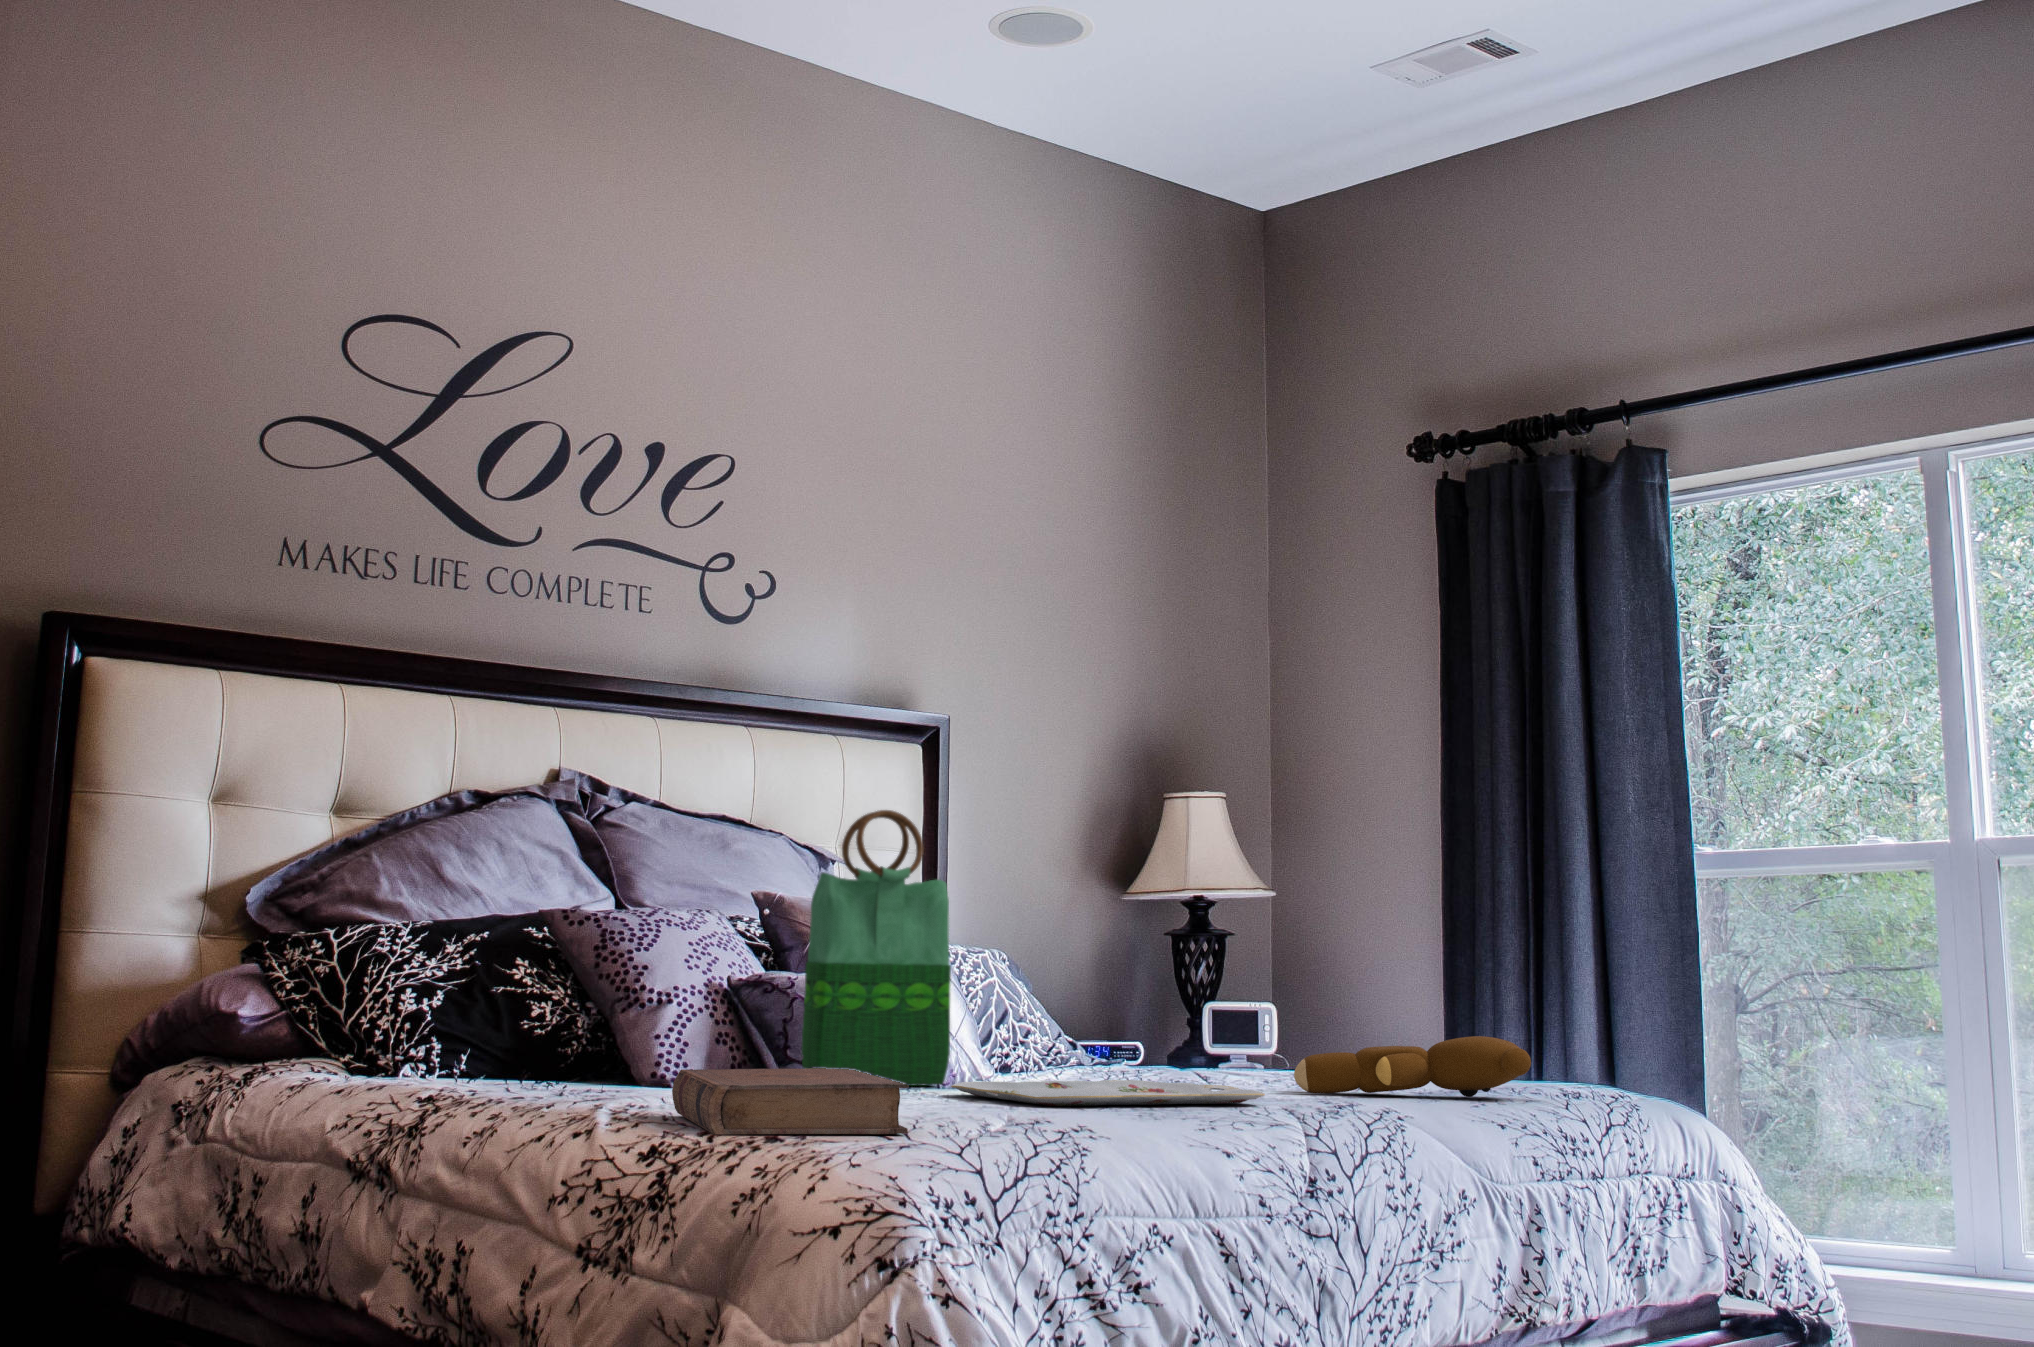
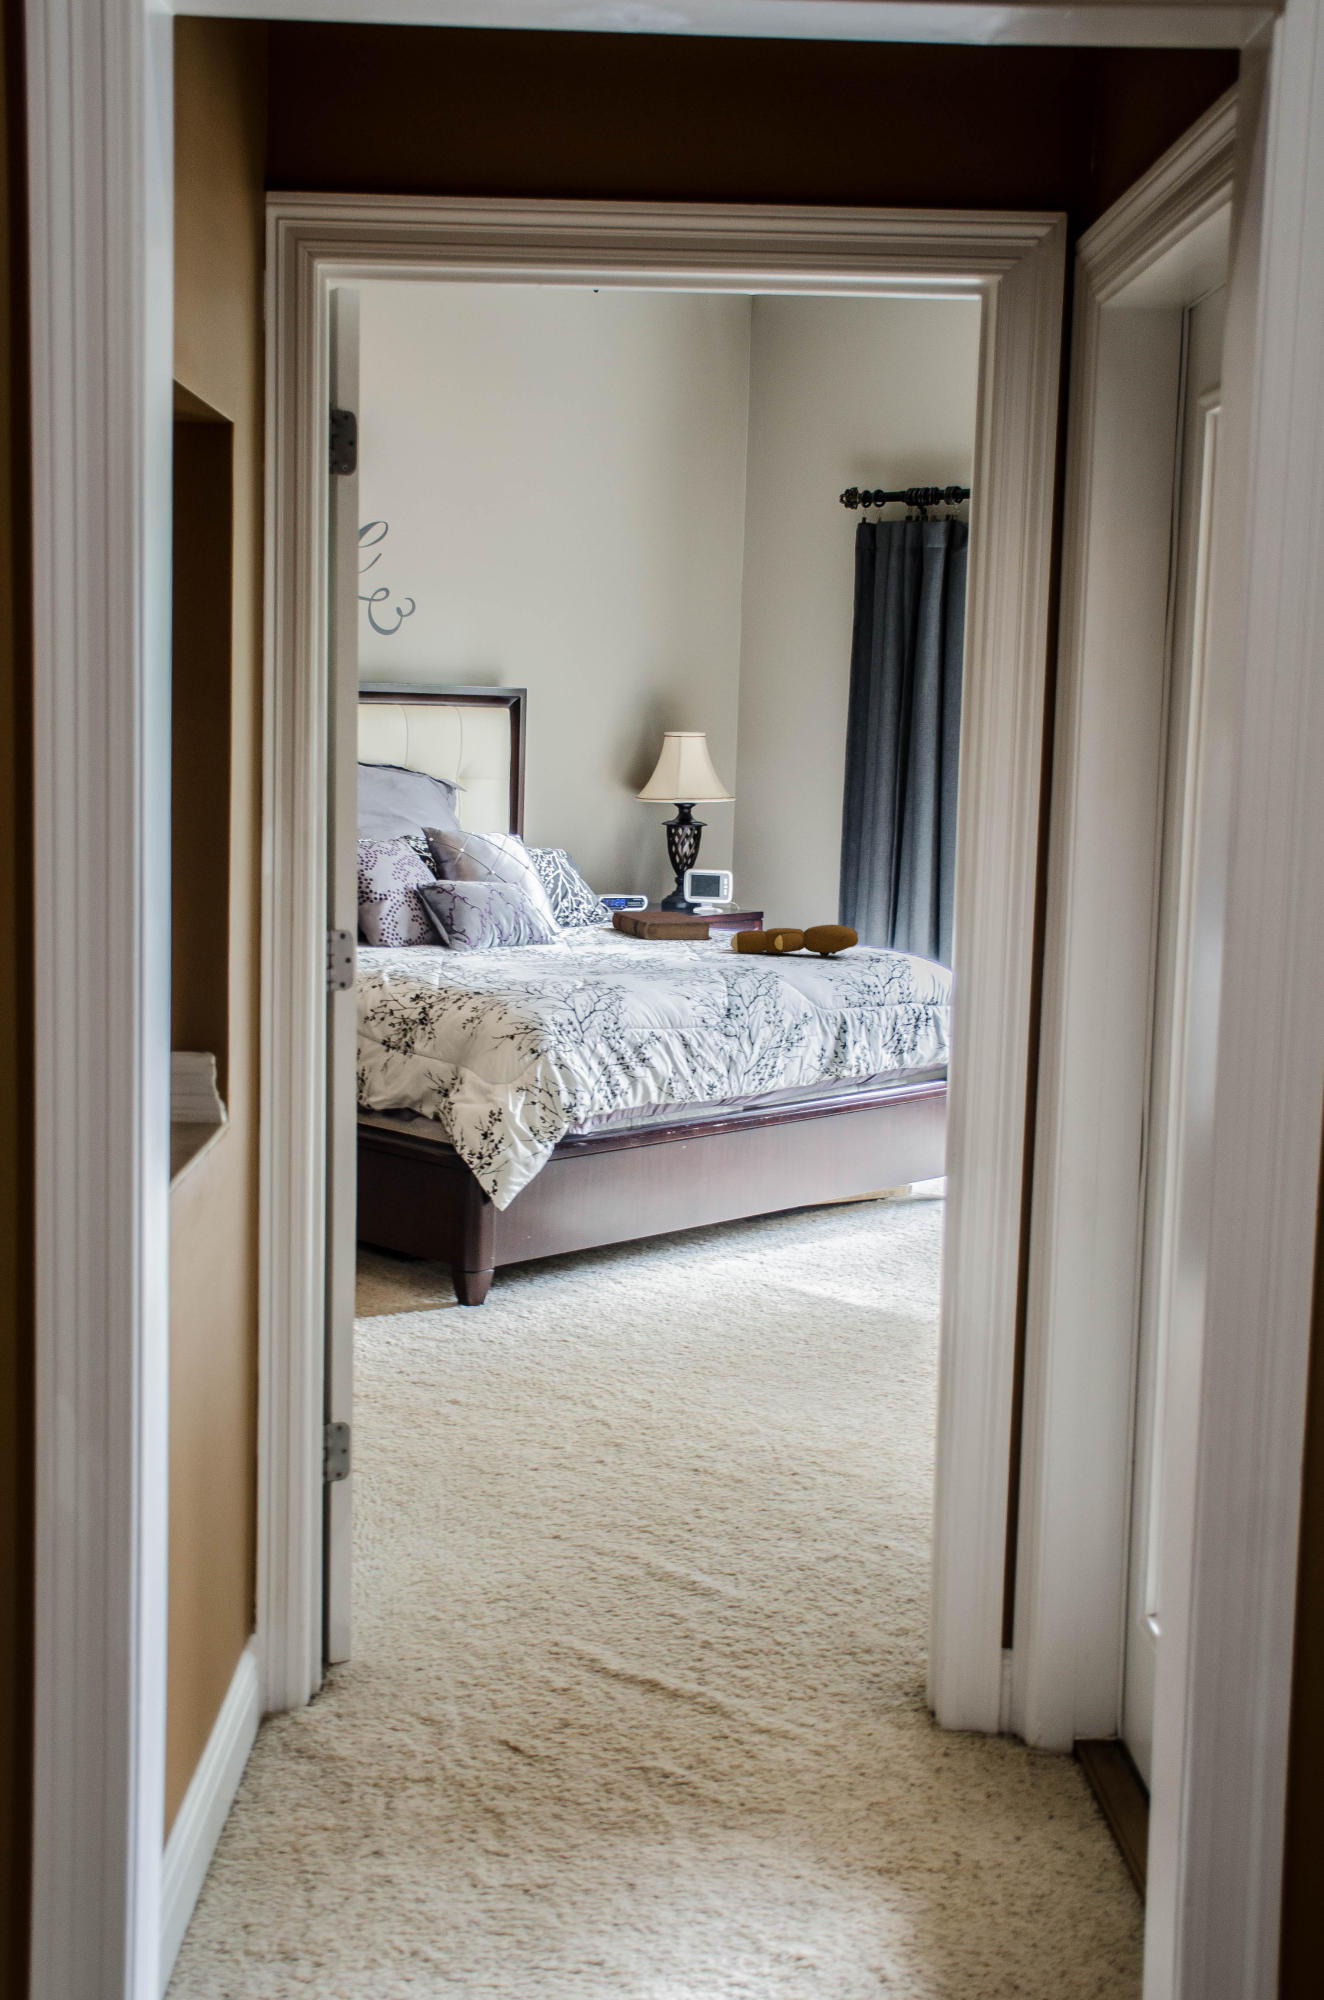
tote bag: present [801,810,951,1086] -> none [460,797,543,948]
book: present [672,1068,909,1135] -> present [612,912,713,940]
serving tray: present [951,1080,1265,1106] -> none [546,947,712,967]

